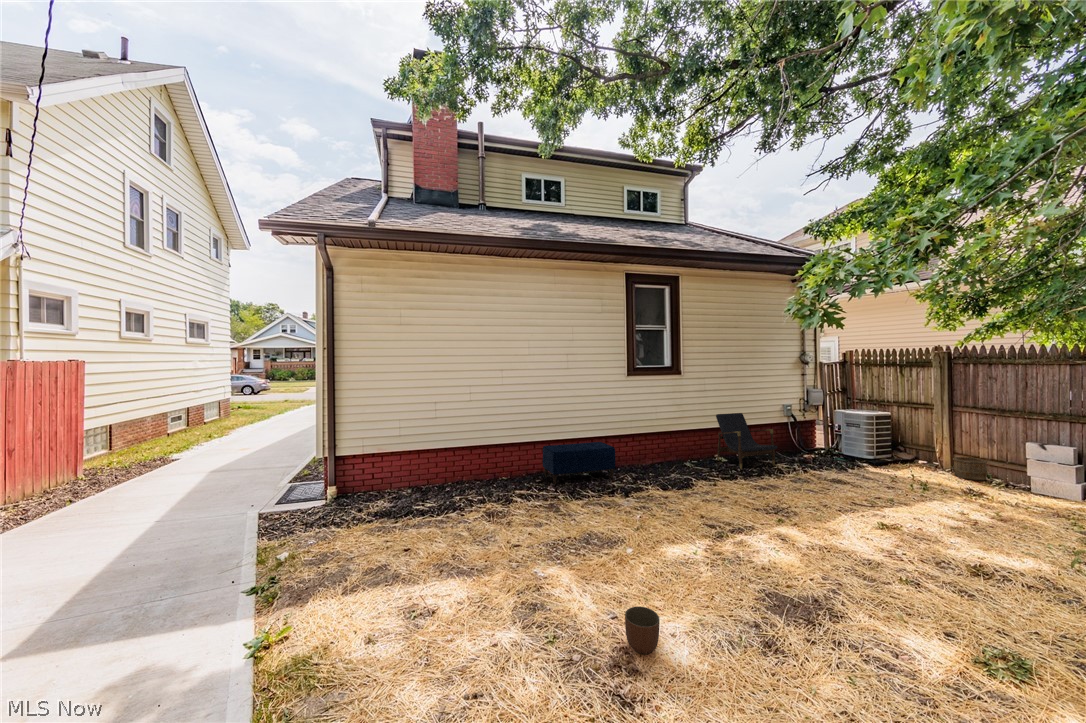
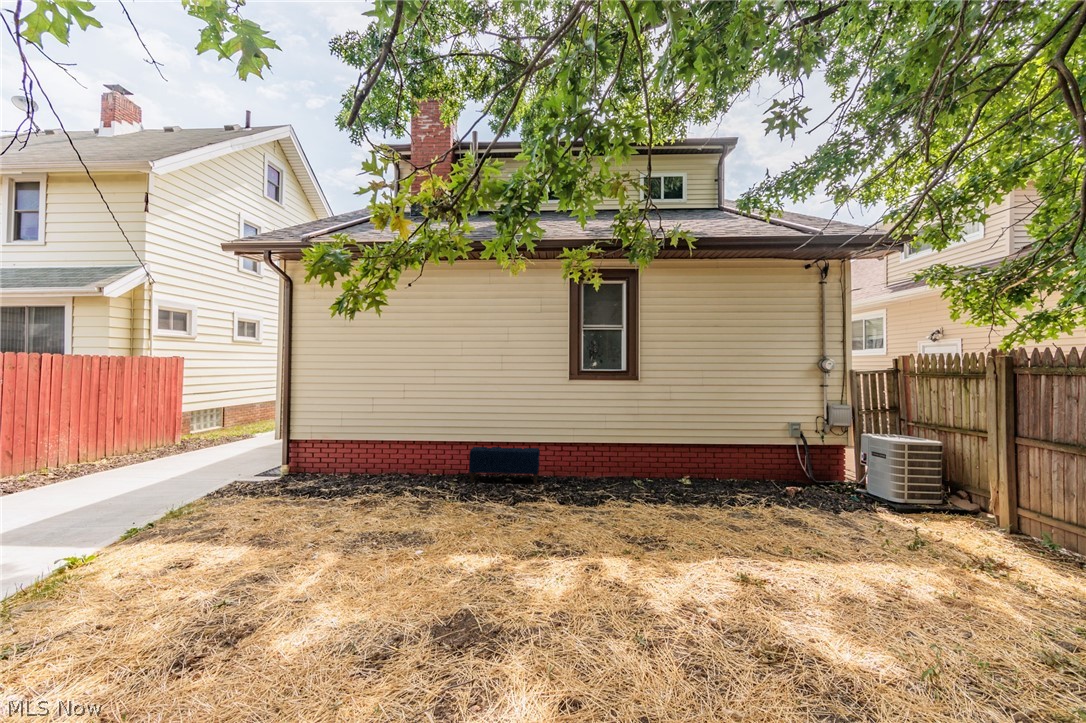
lounge chair: present [716,413,777,469] -> none [685,427,746,495]
wooden bucket: present [953,457,987,480] -> none [1000,513,1054,551]
planter: present [625,606,660,654] -> none [265,576,301,616]

